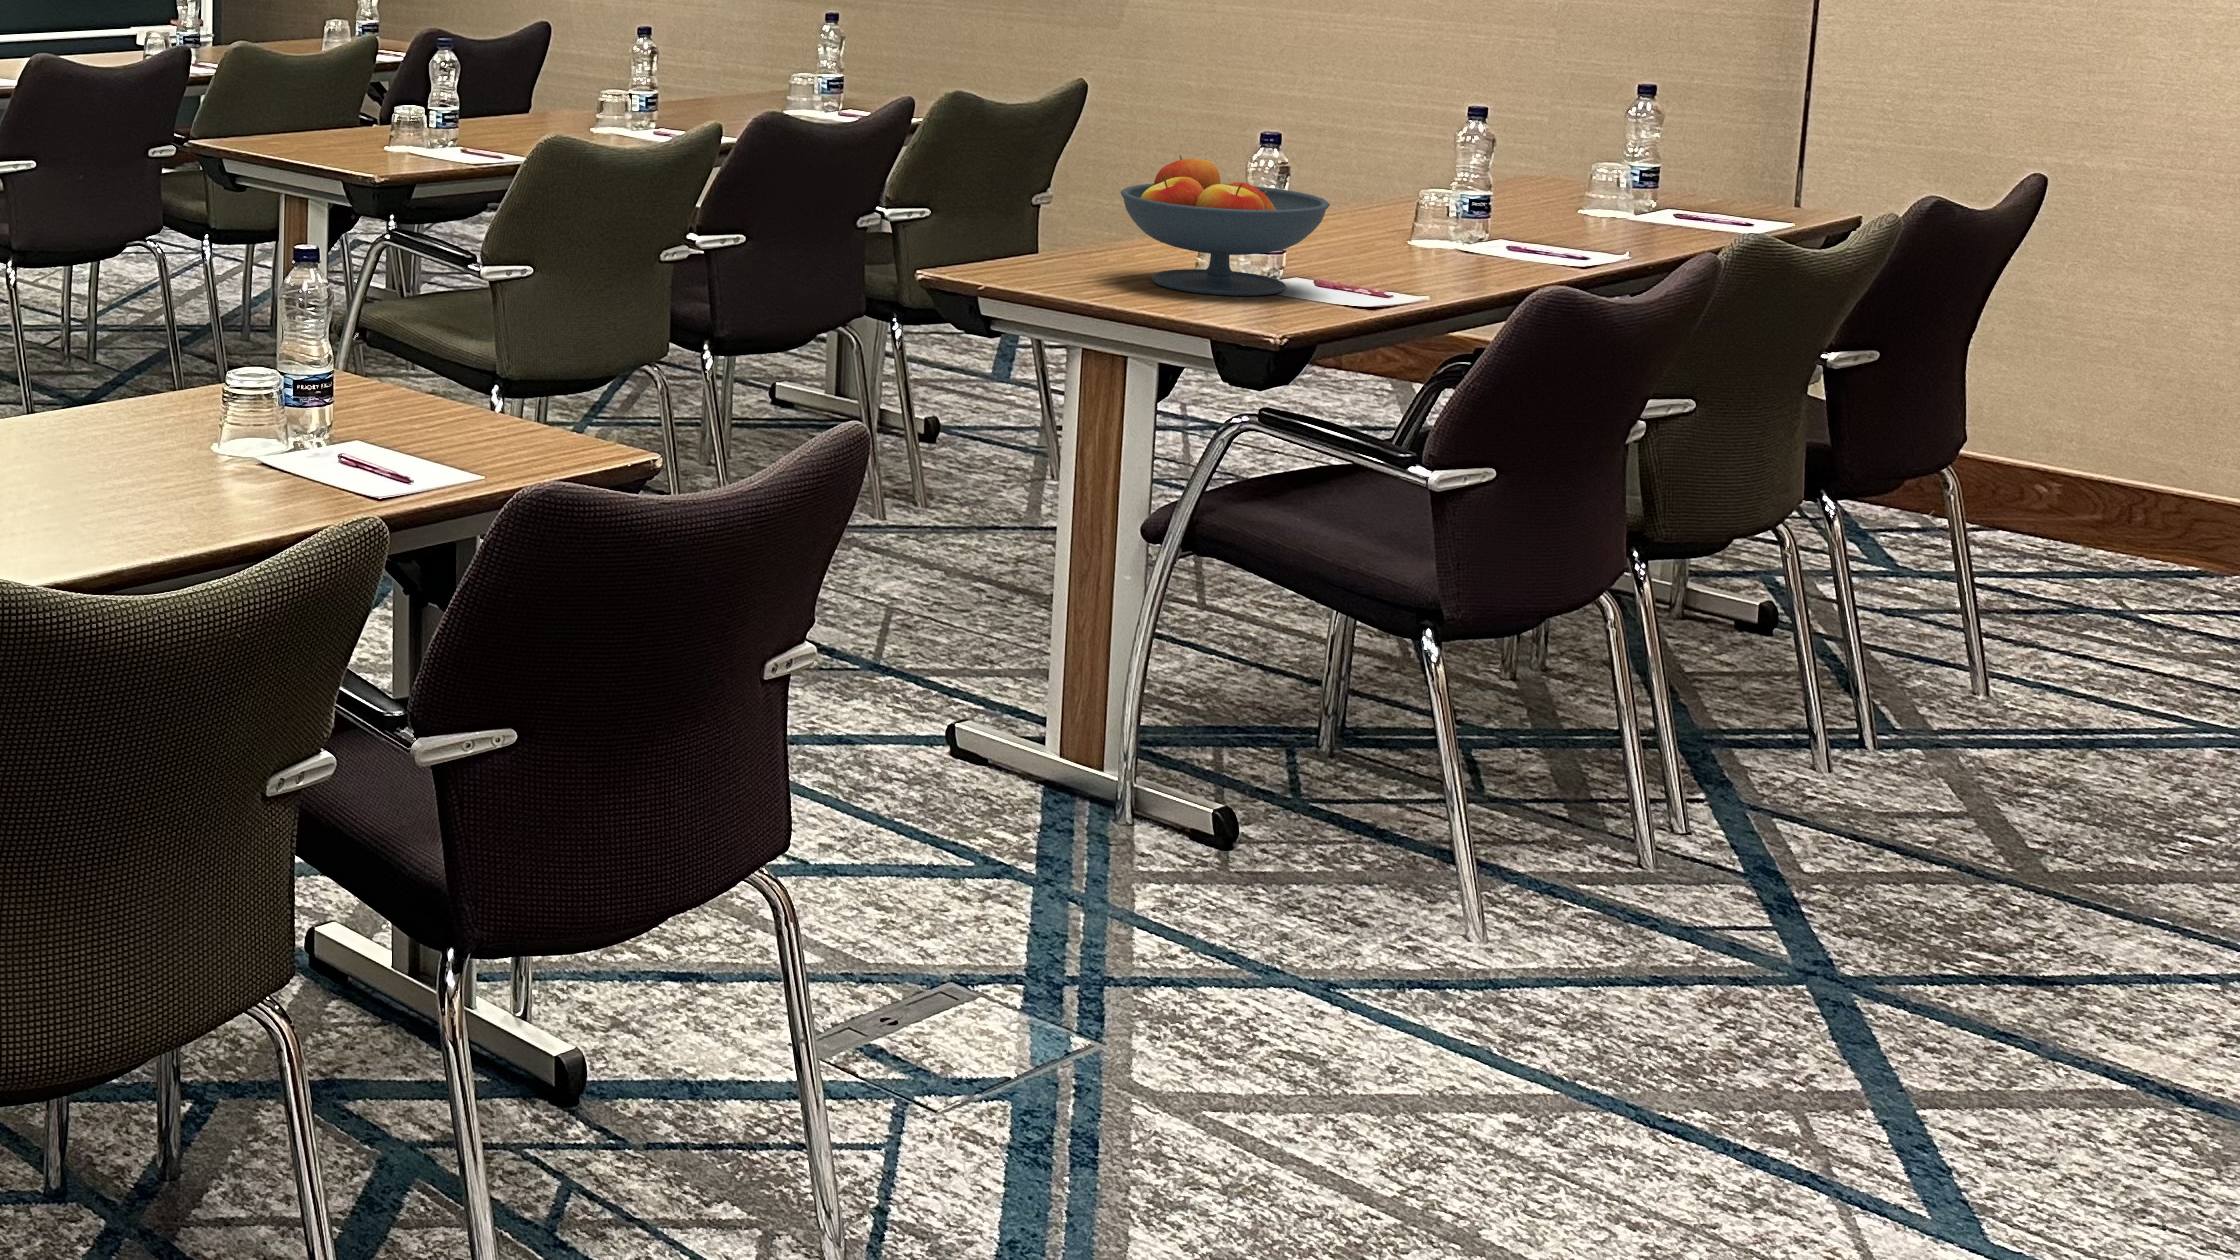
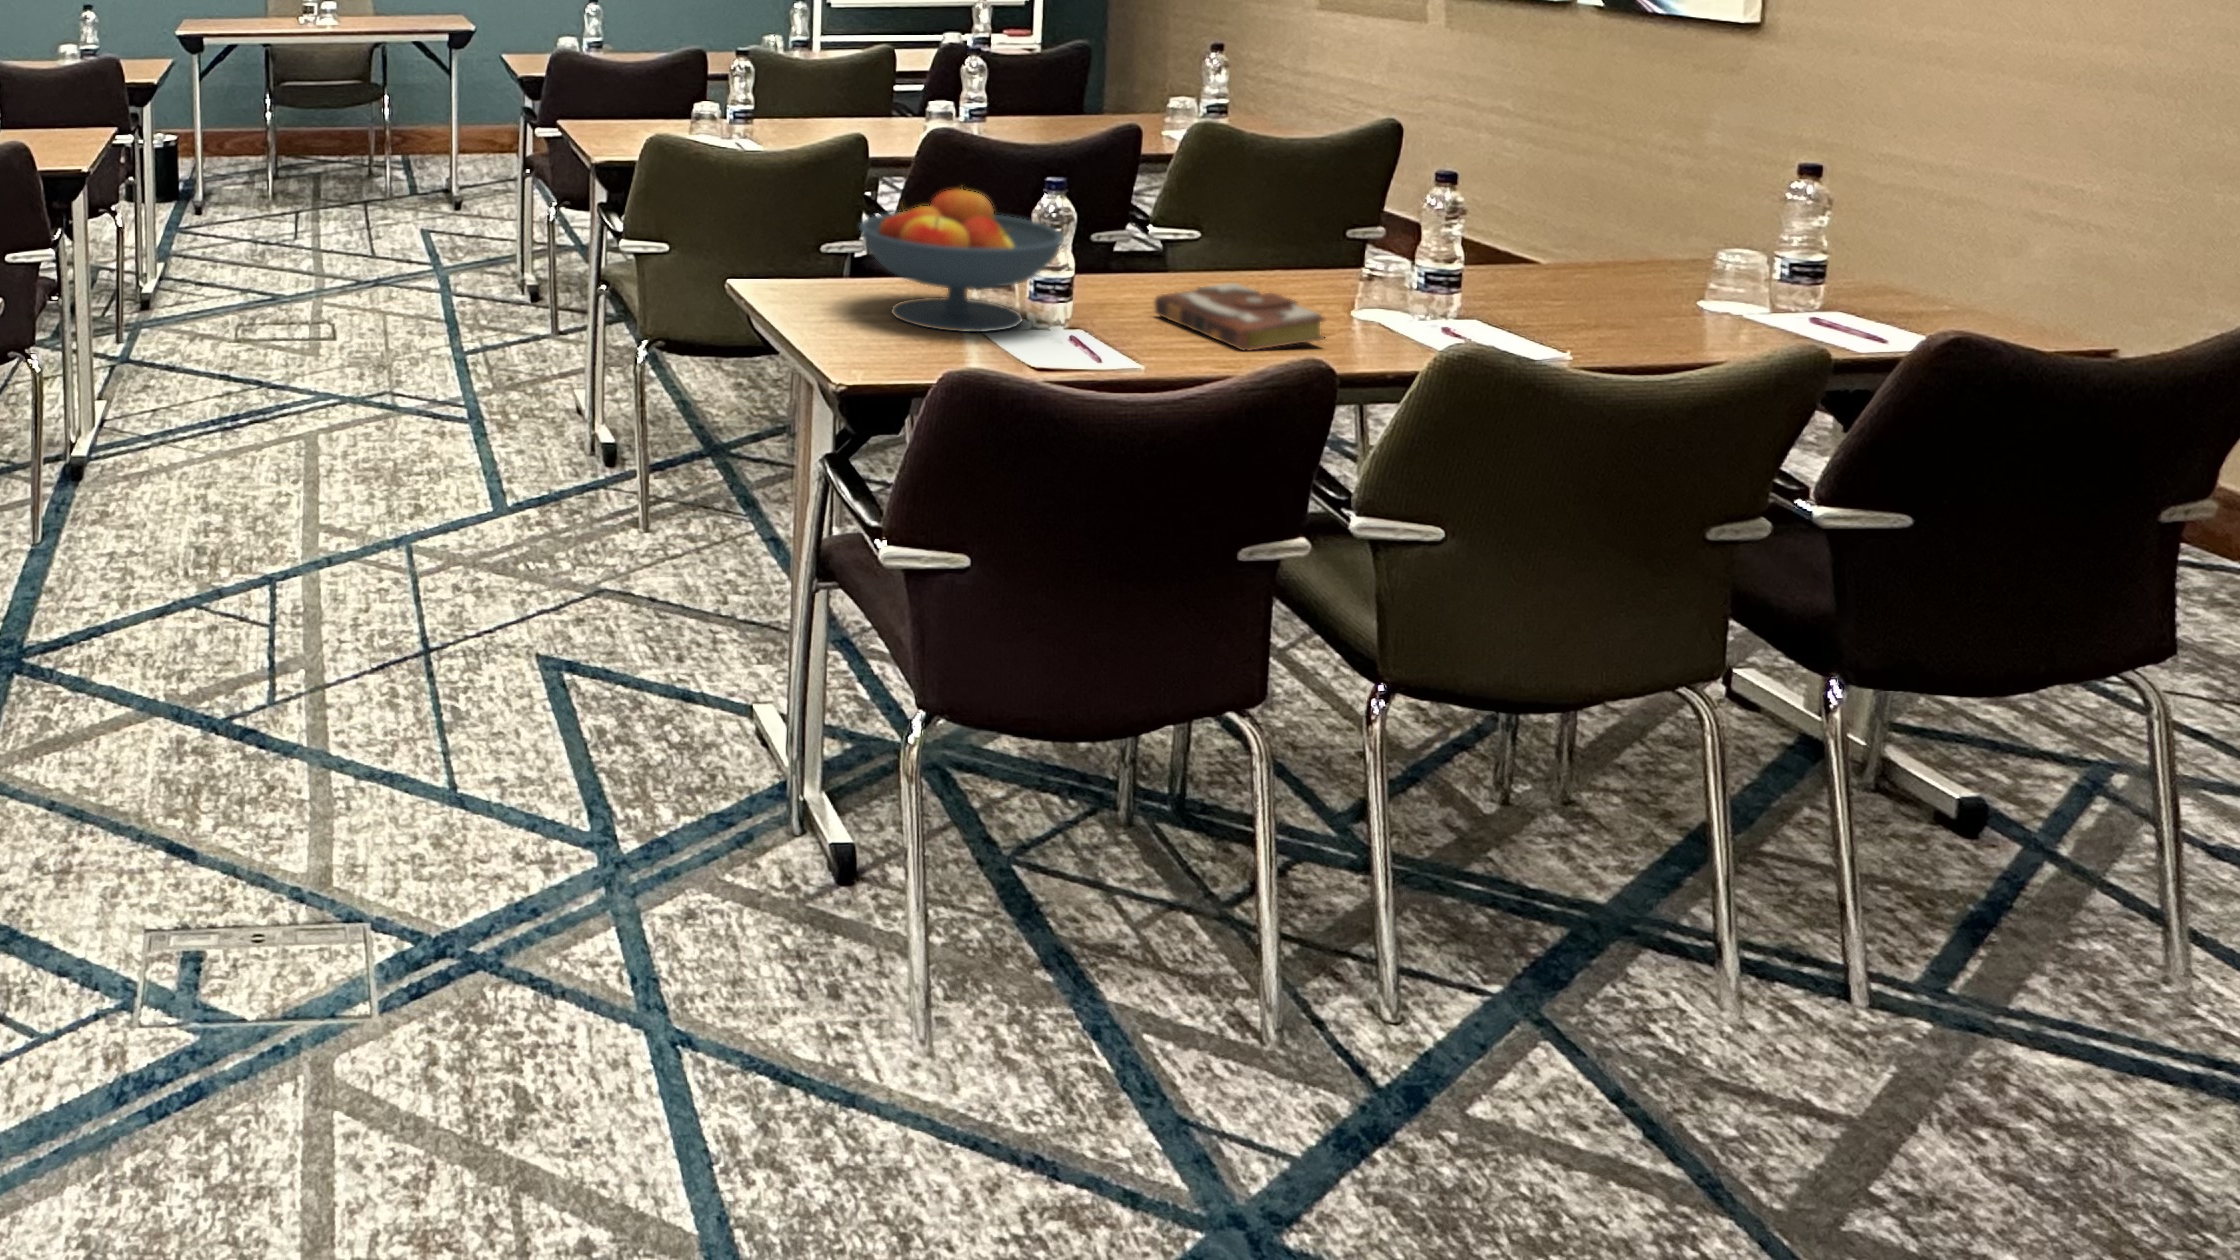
book: none [1322,230,1493,285] -> present [1155,283,1325,351]

